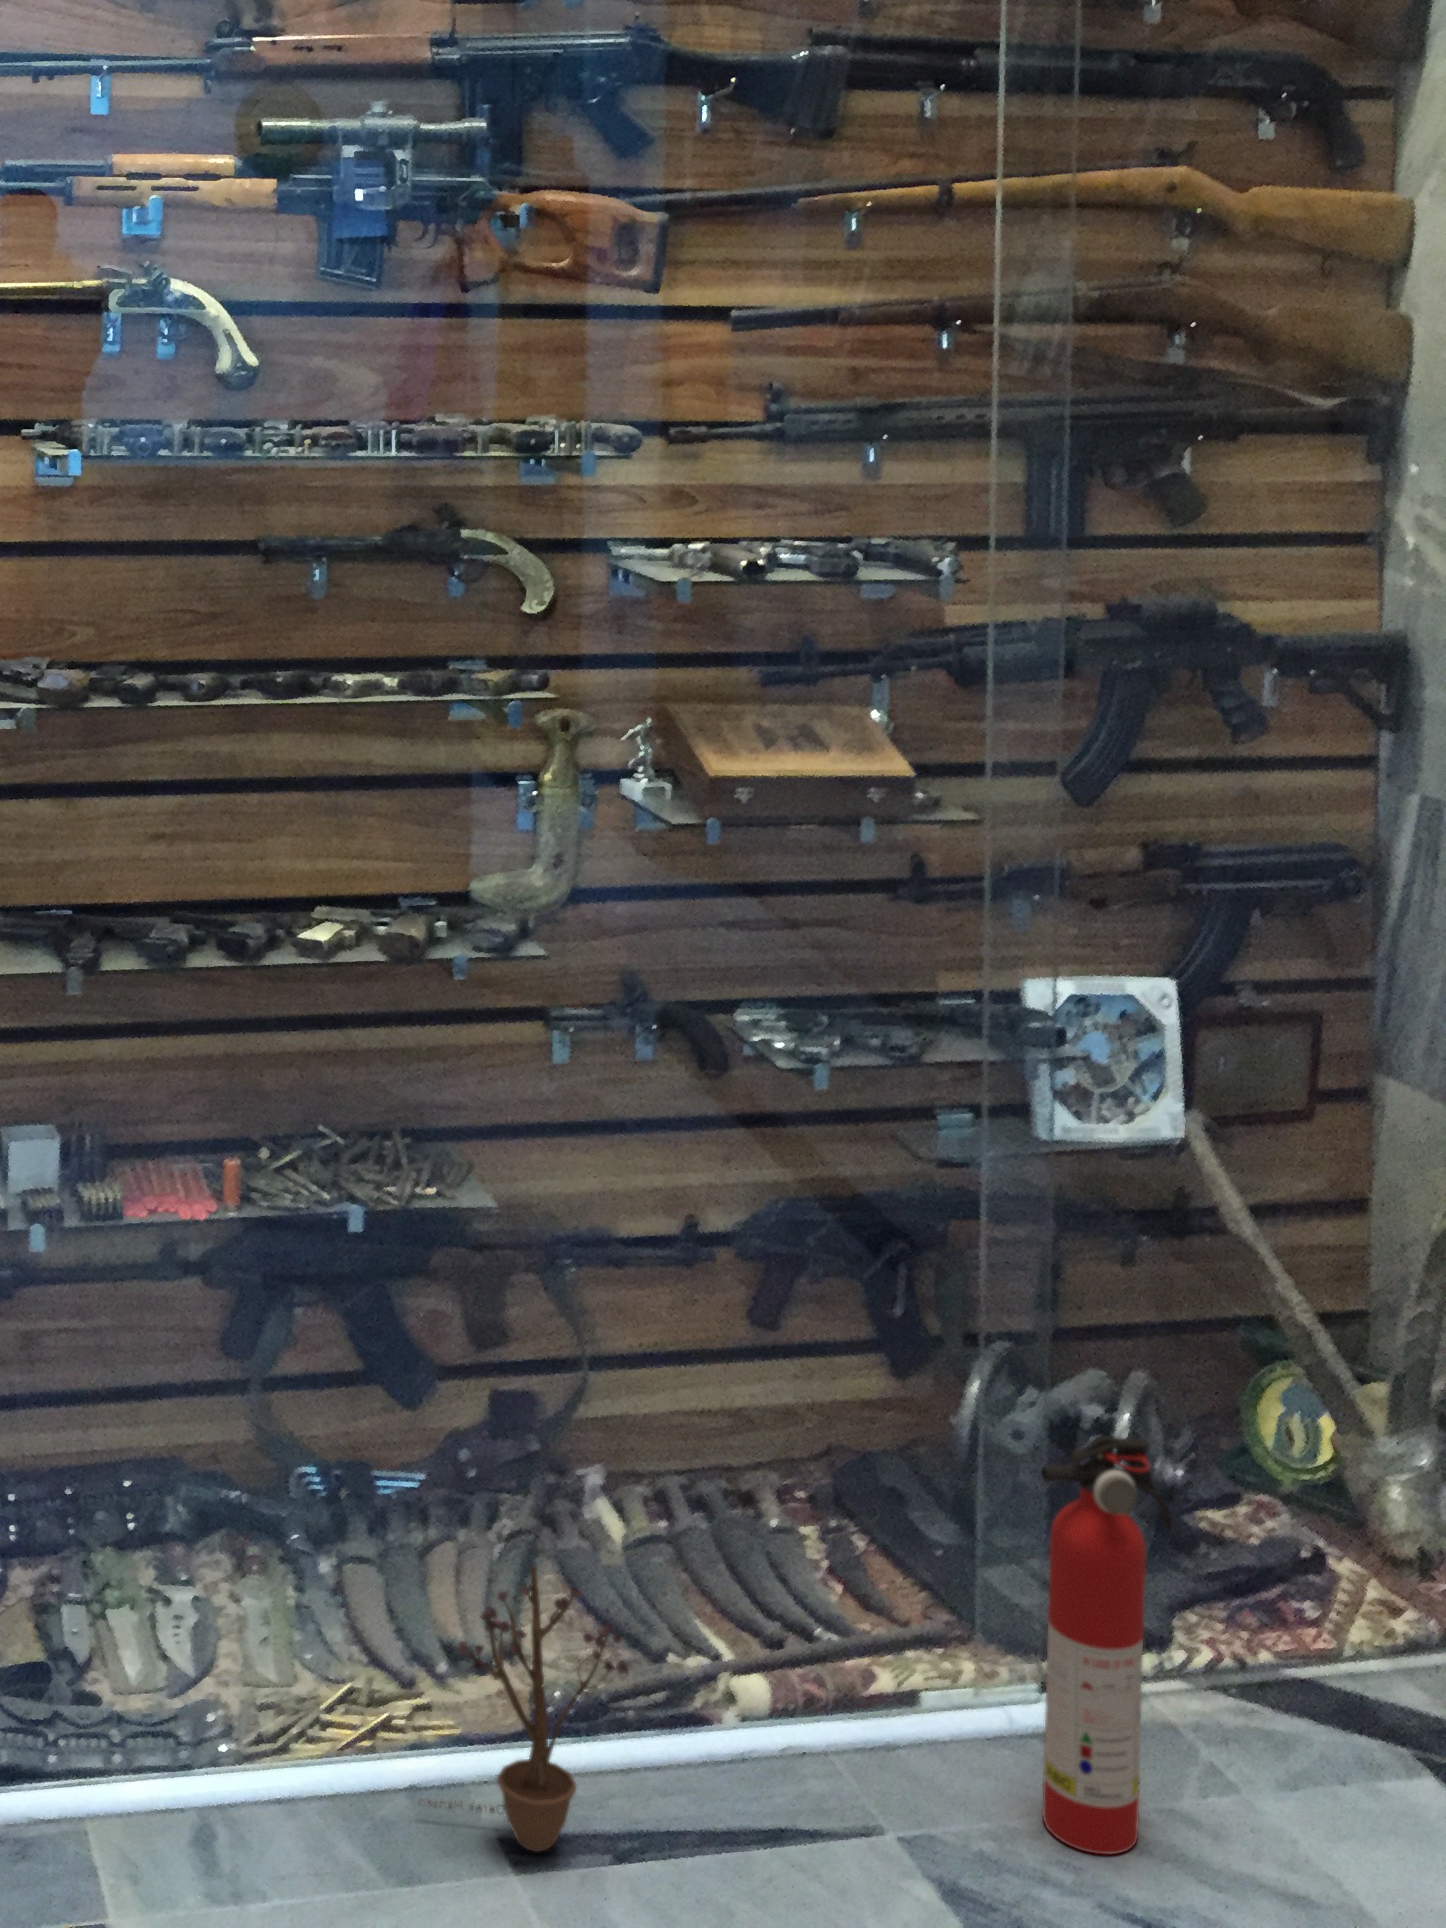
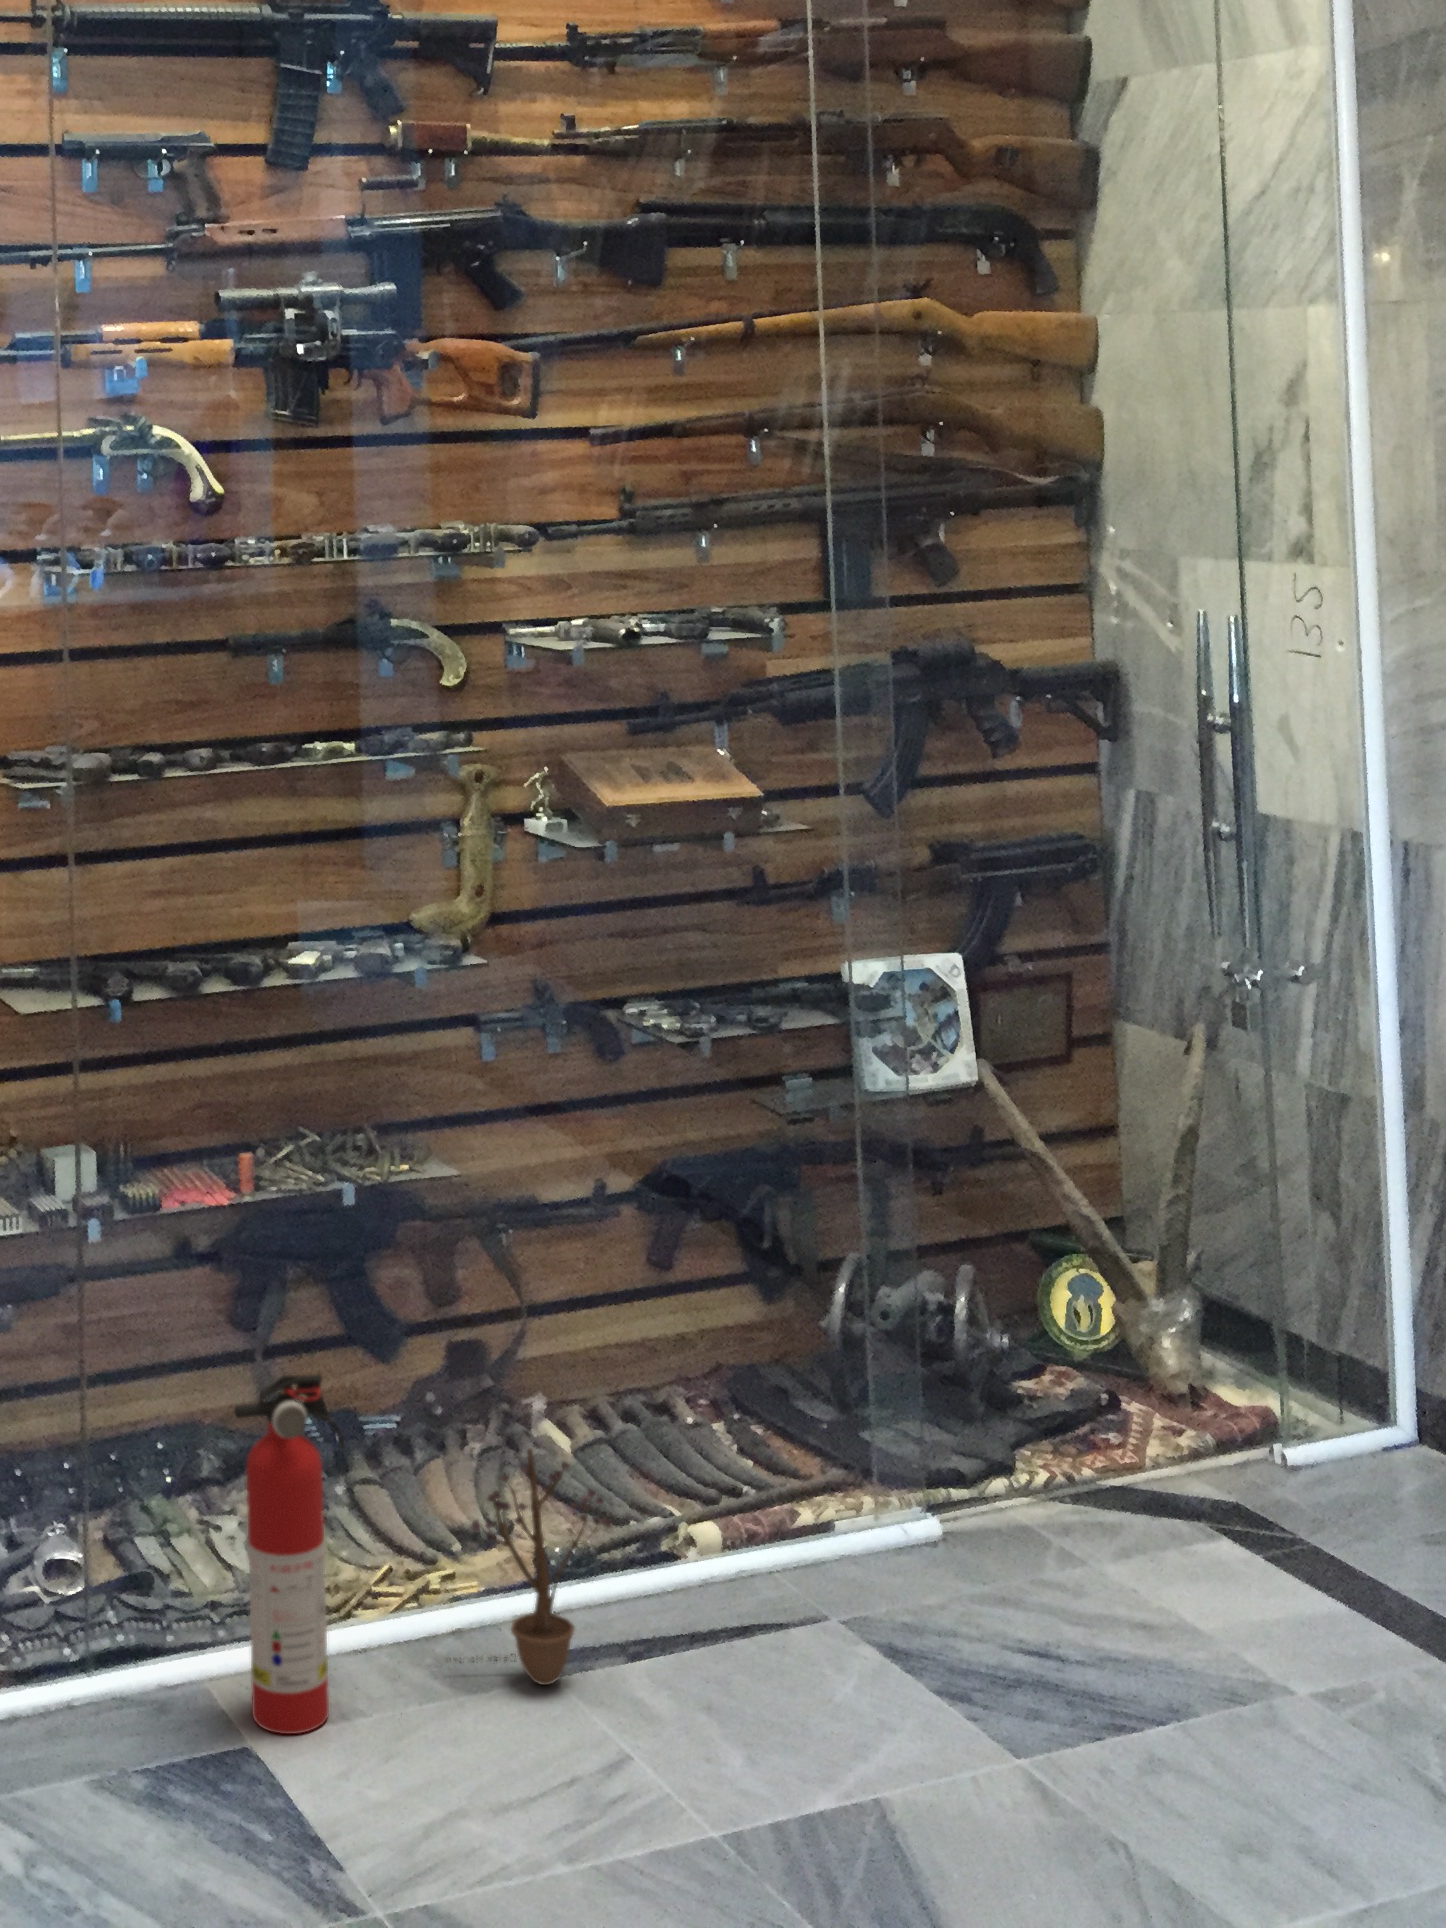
fire extinguisher: present [1041,1437,1172,1855] -> present [234,1374,344,1734]

